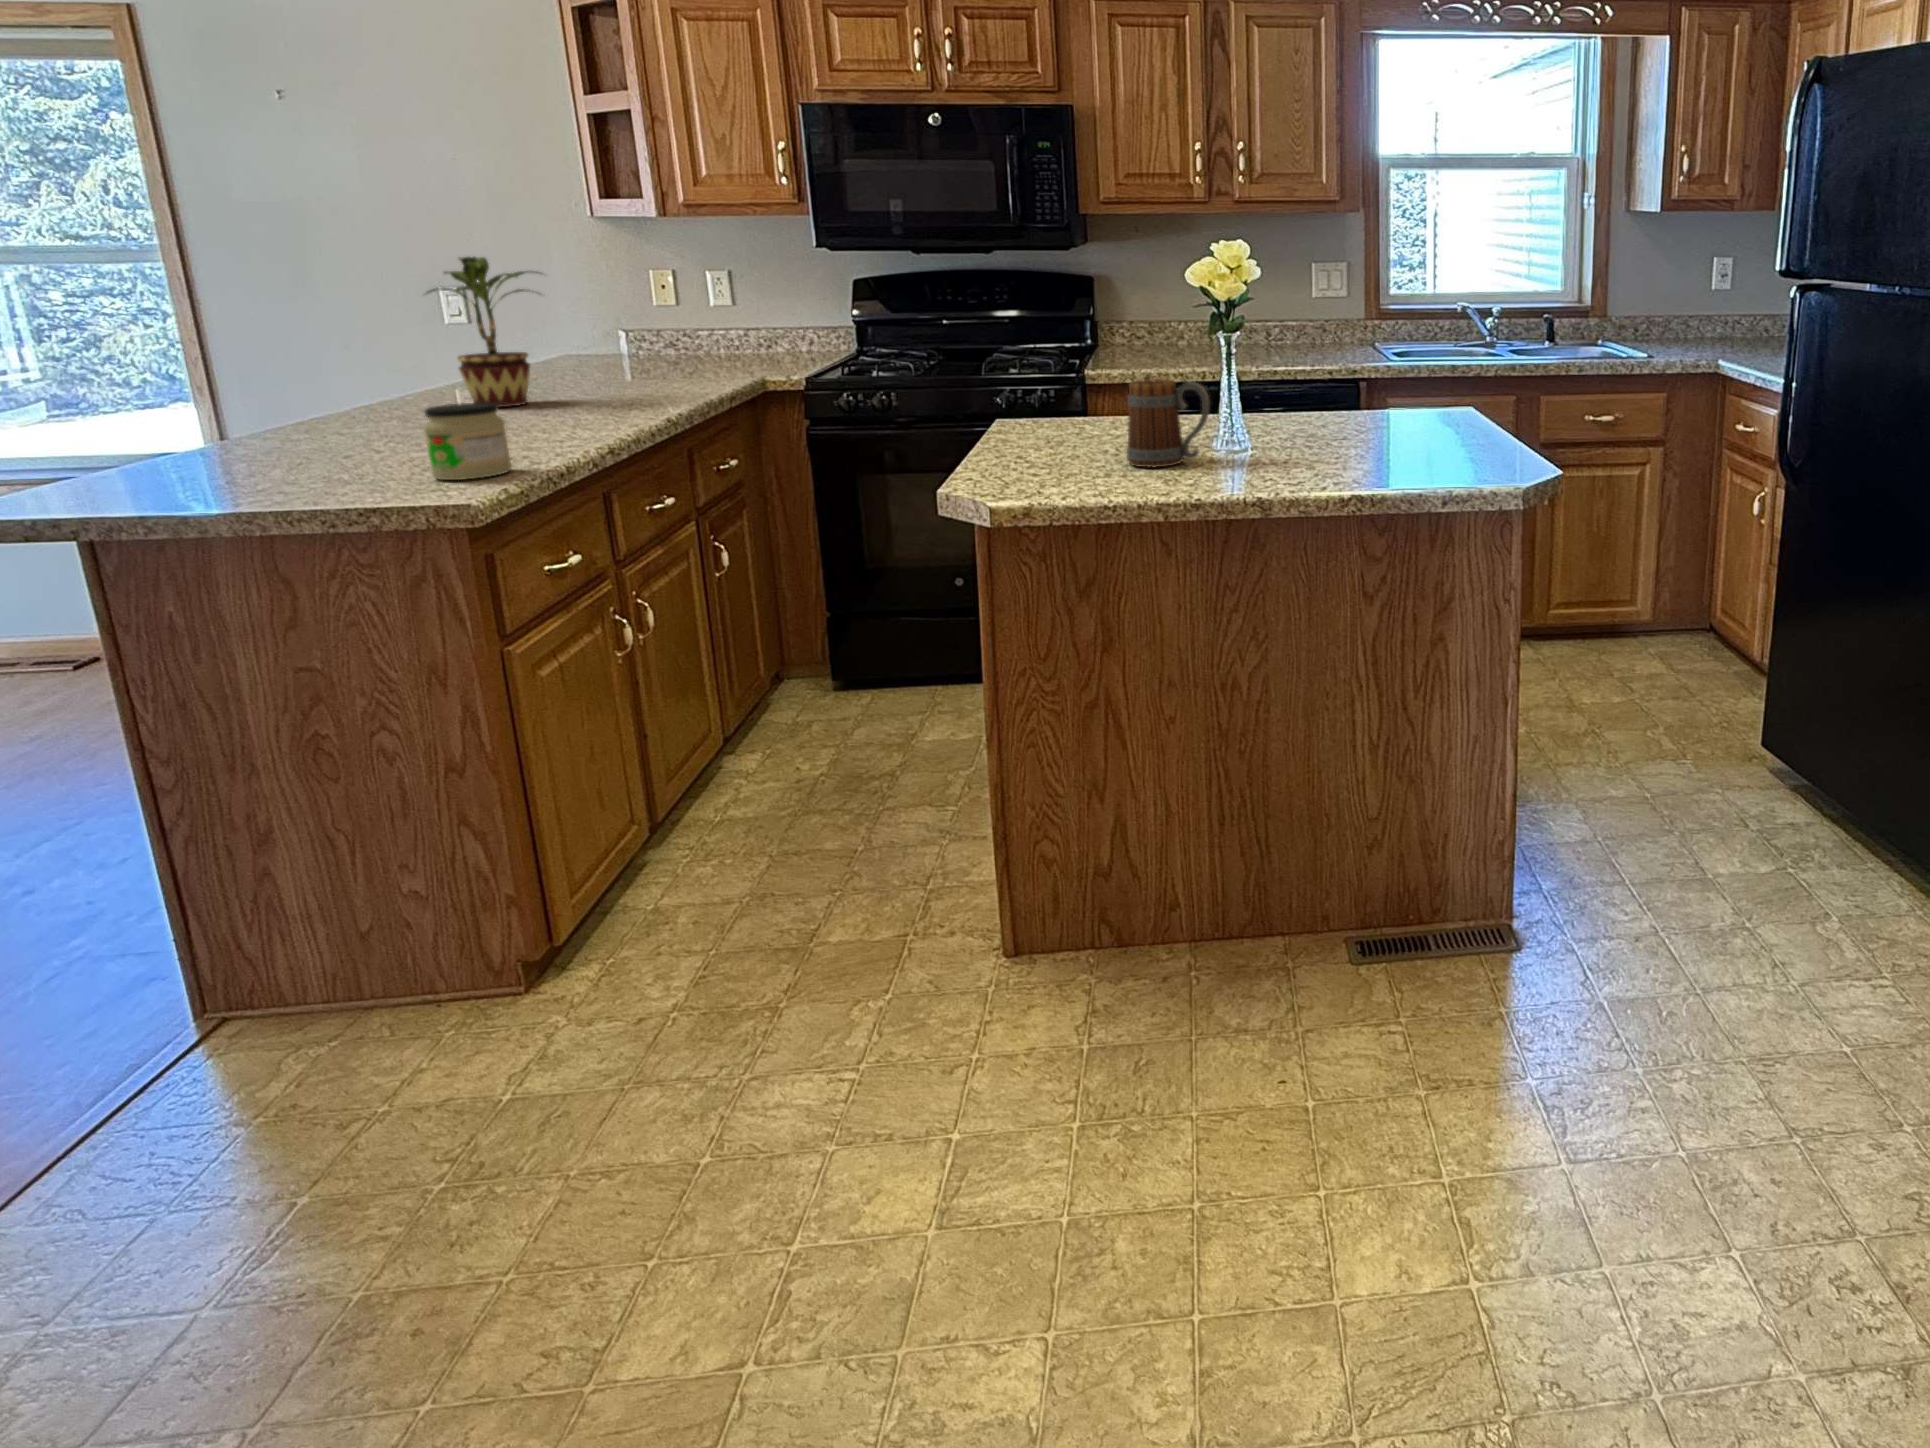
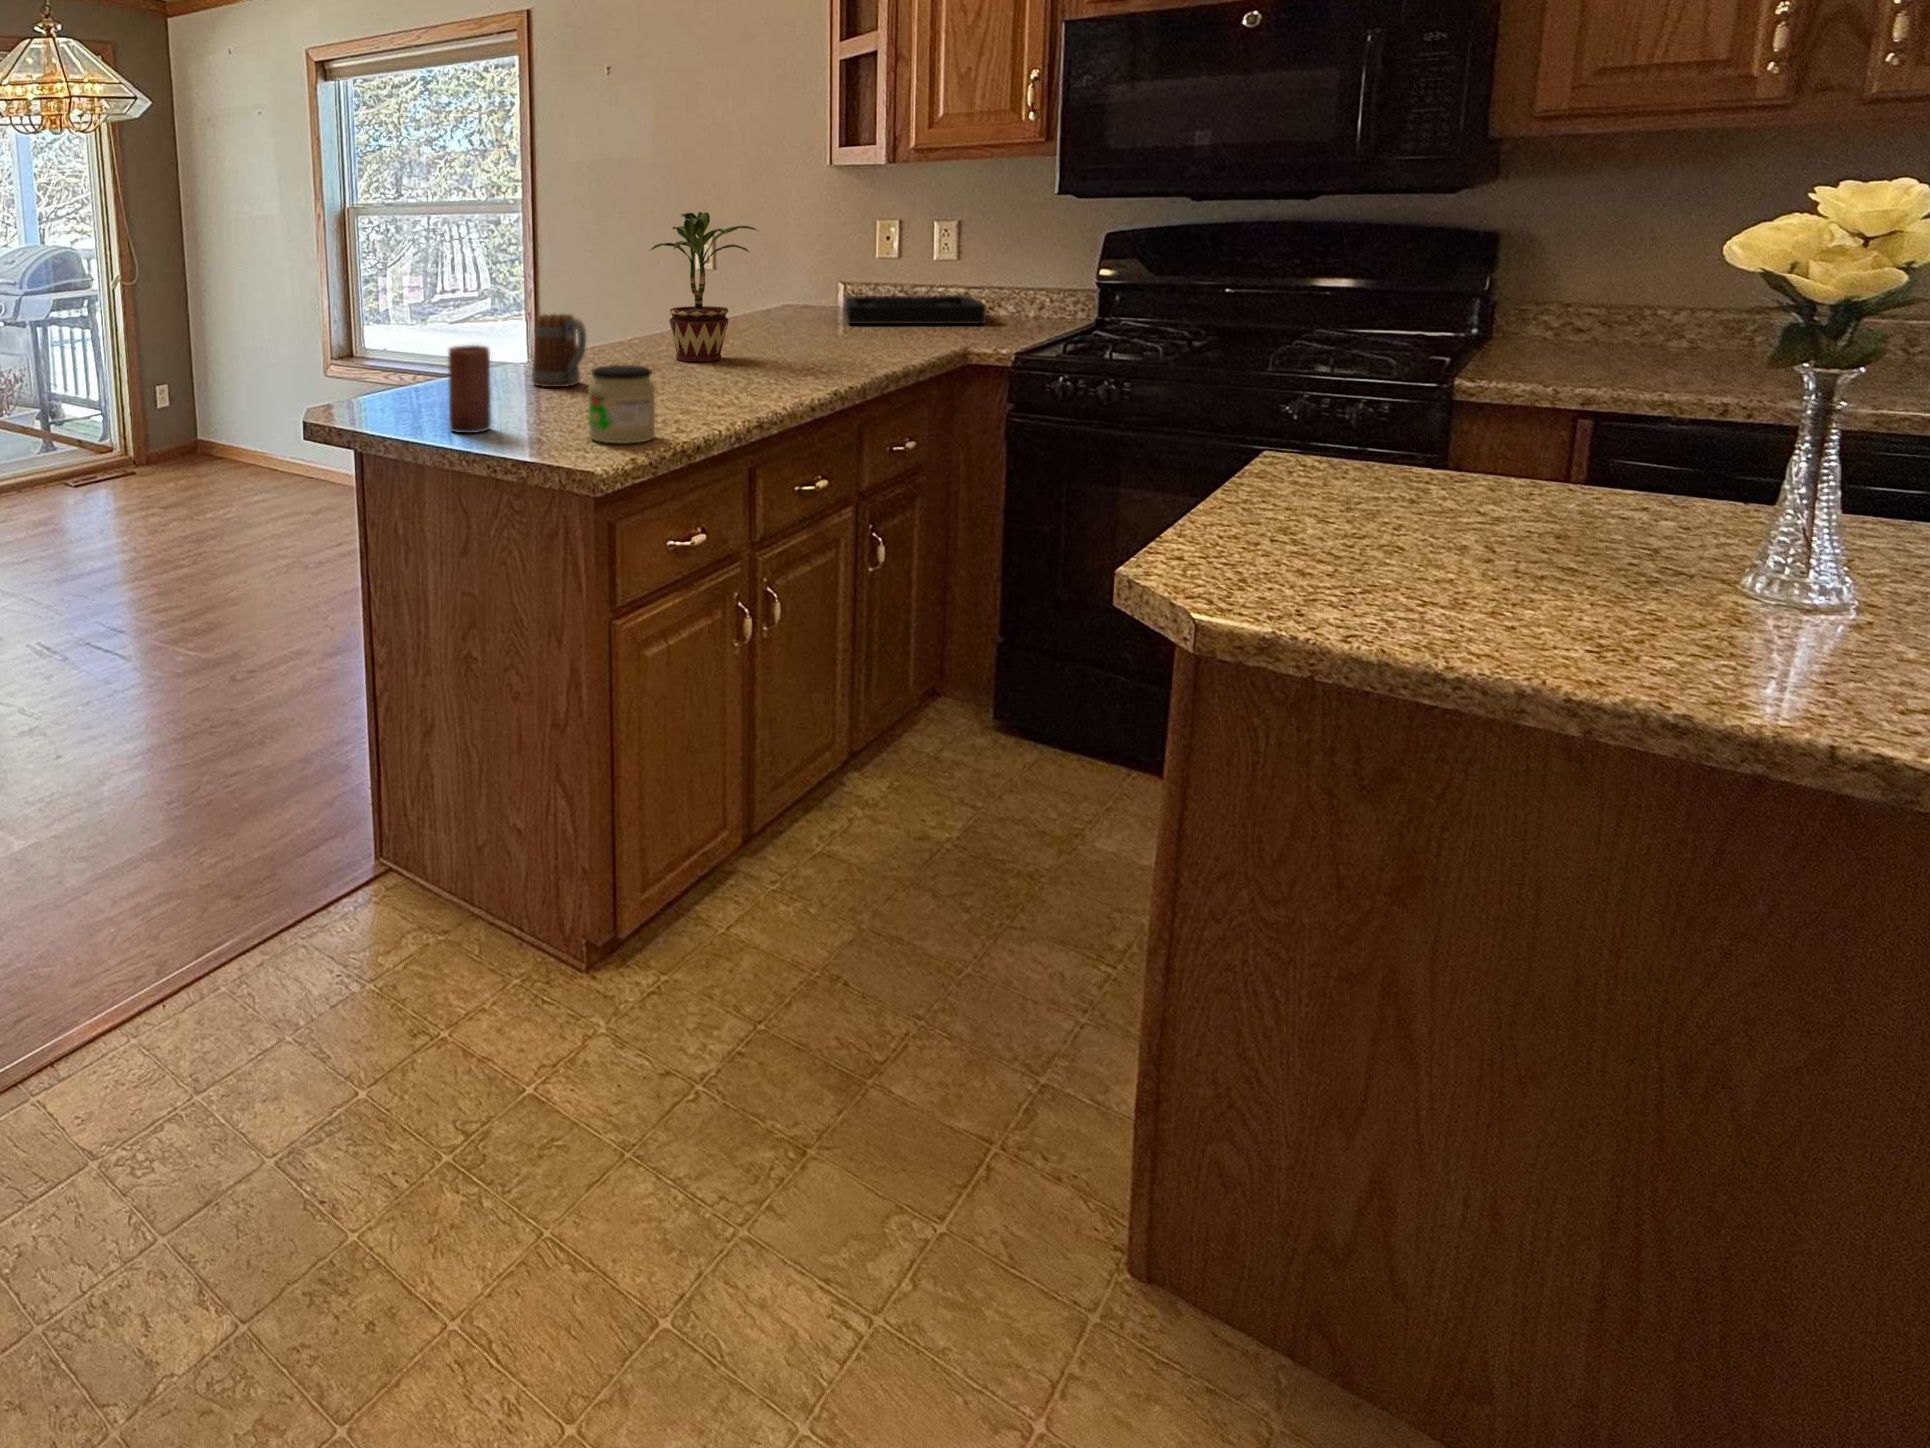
decorative tray: none [629,336,772,366] -> present [844,295,986,324]
mug: present [1127,379,1210,467] -> present [532,314,587,387]
candle: none [209,398,289,497] -> present [448,345,491,433]

